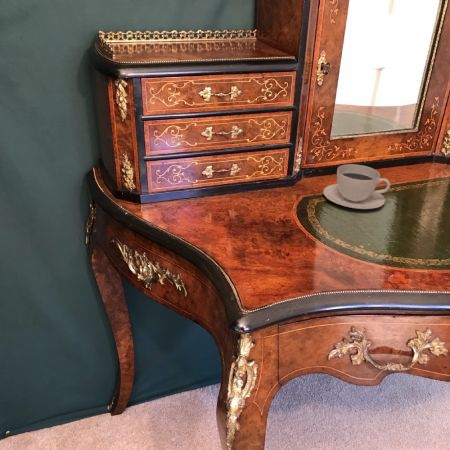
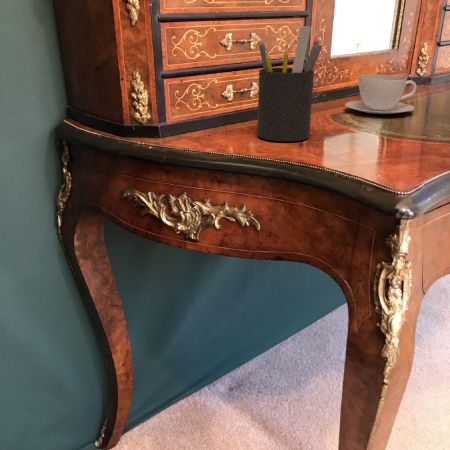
pen holder: none [212,148,265,230] -> present [257,26,322,141]

